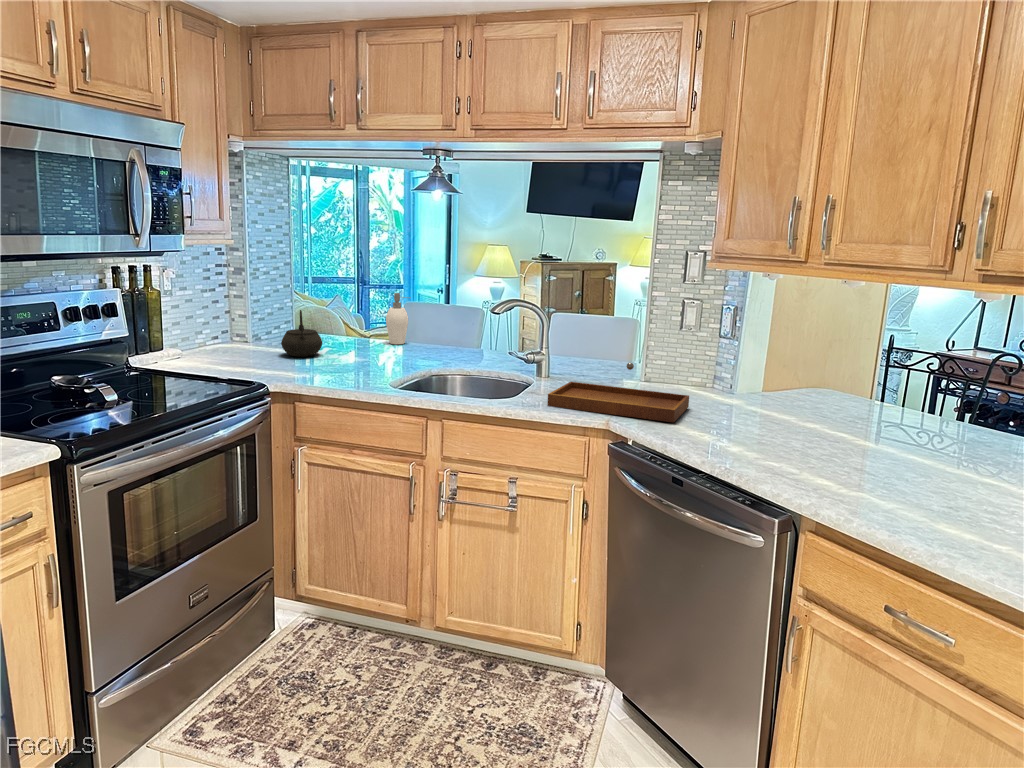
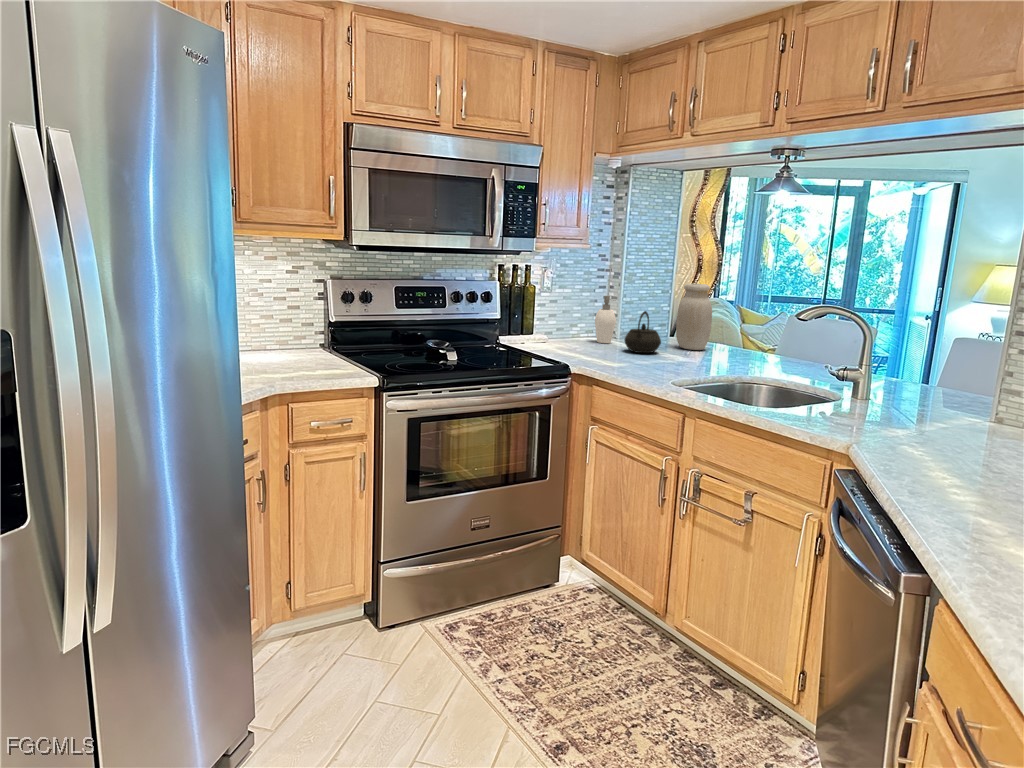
jar: none [321,274,359,344] -> present [676,284,712,350]
soap dispenser: present [386,293,408,344] -> present [595,296,616,343]
tray: present [548,363,689,422] -> none [805,386,998,462]

